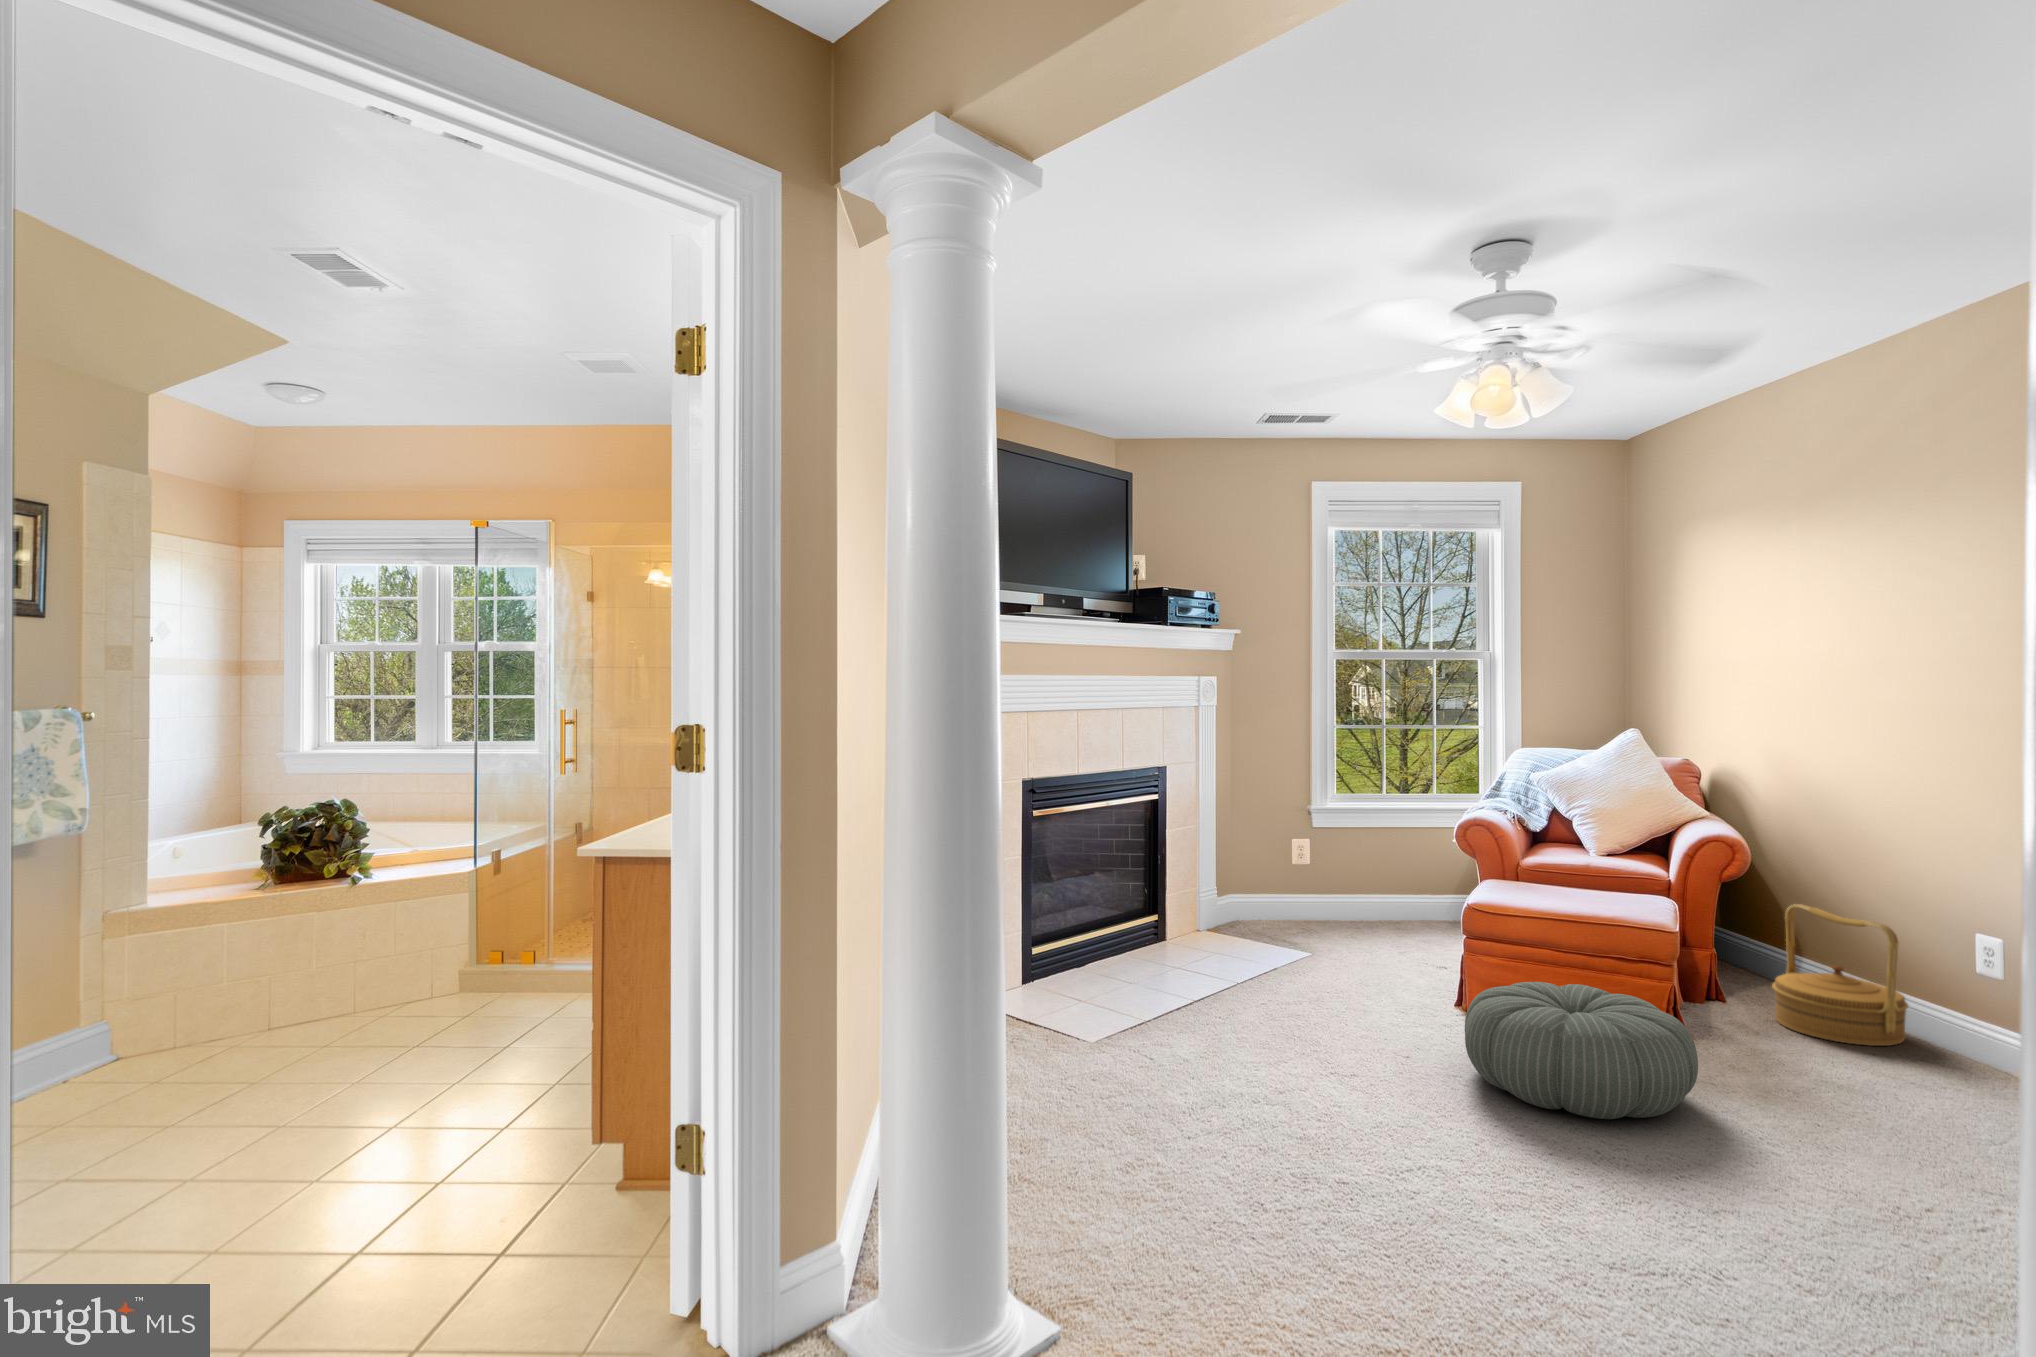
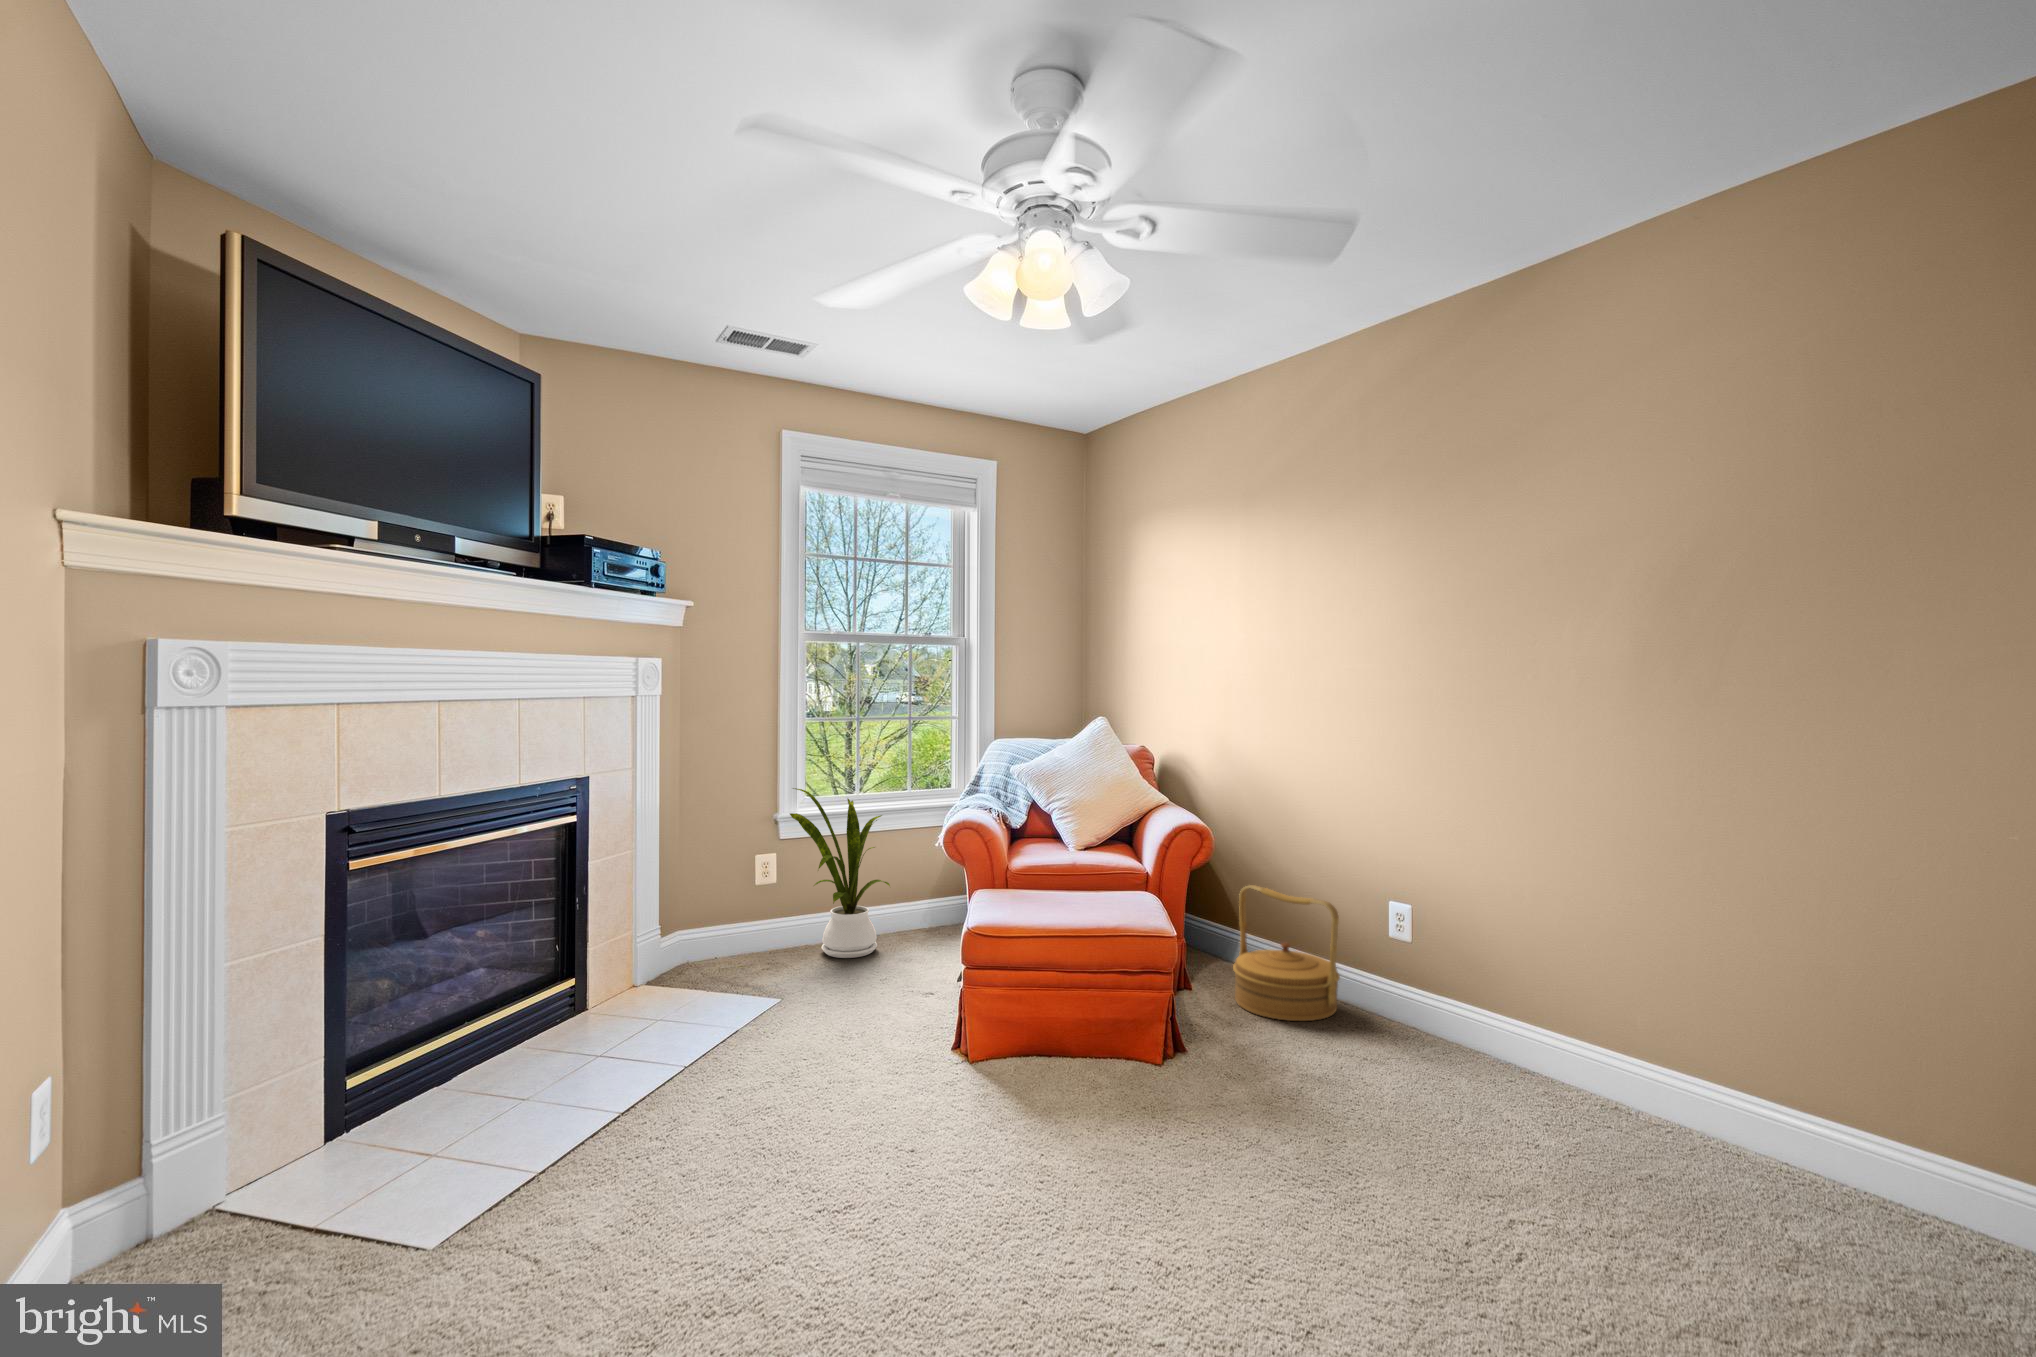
house plant: none [1321,785,1416,936] -> present [790,788,890,958]
pouf: present [1465,982,1698,1119] -> none [981,1019,1231,1206]

